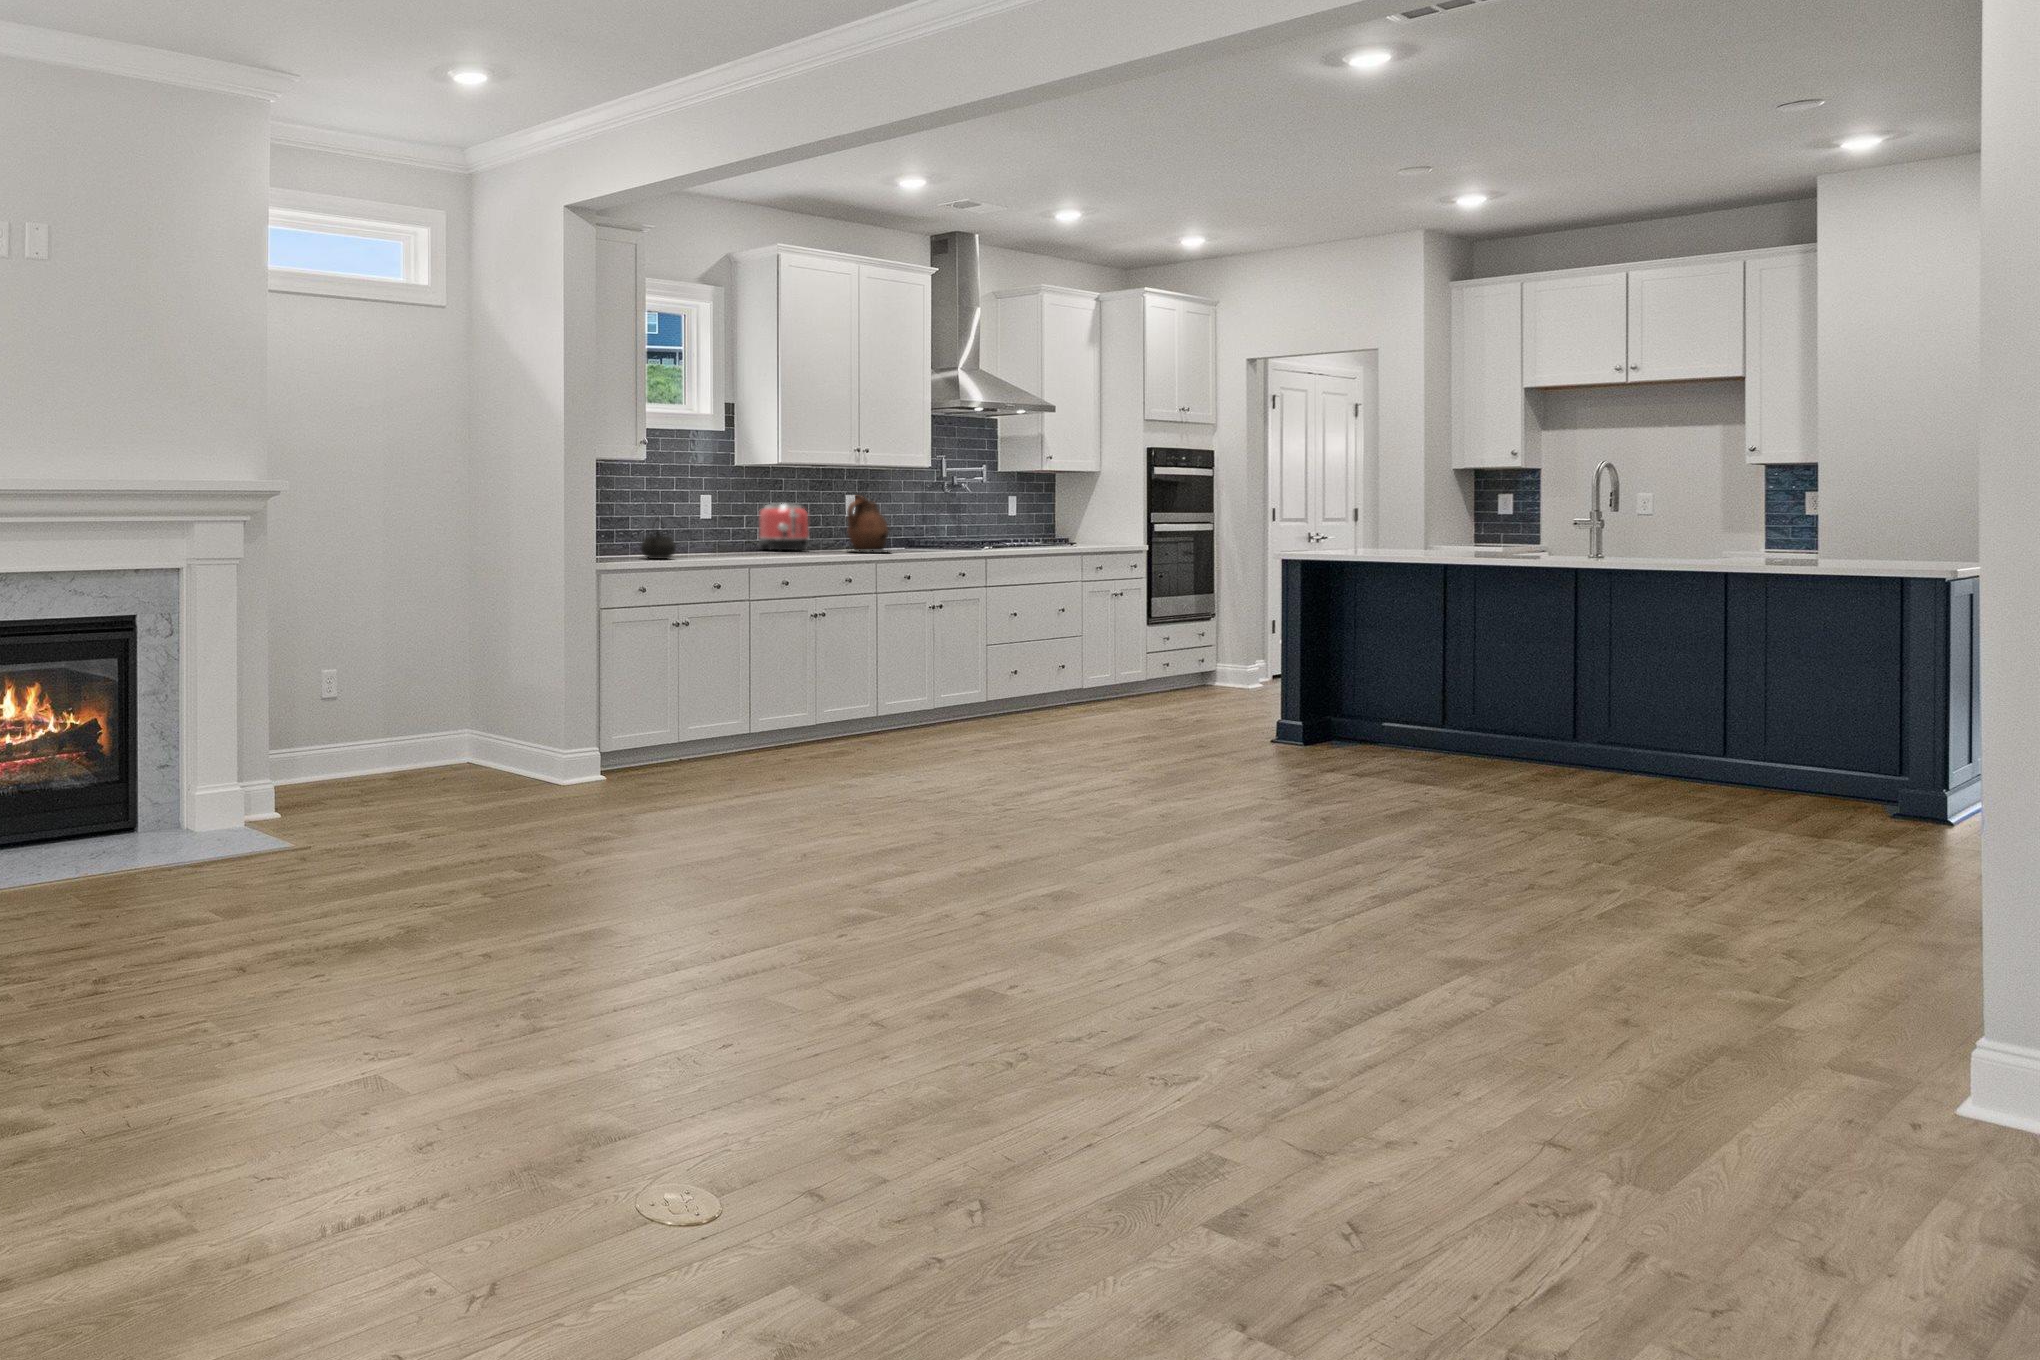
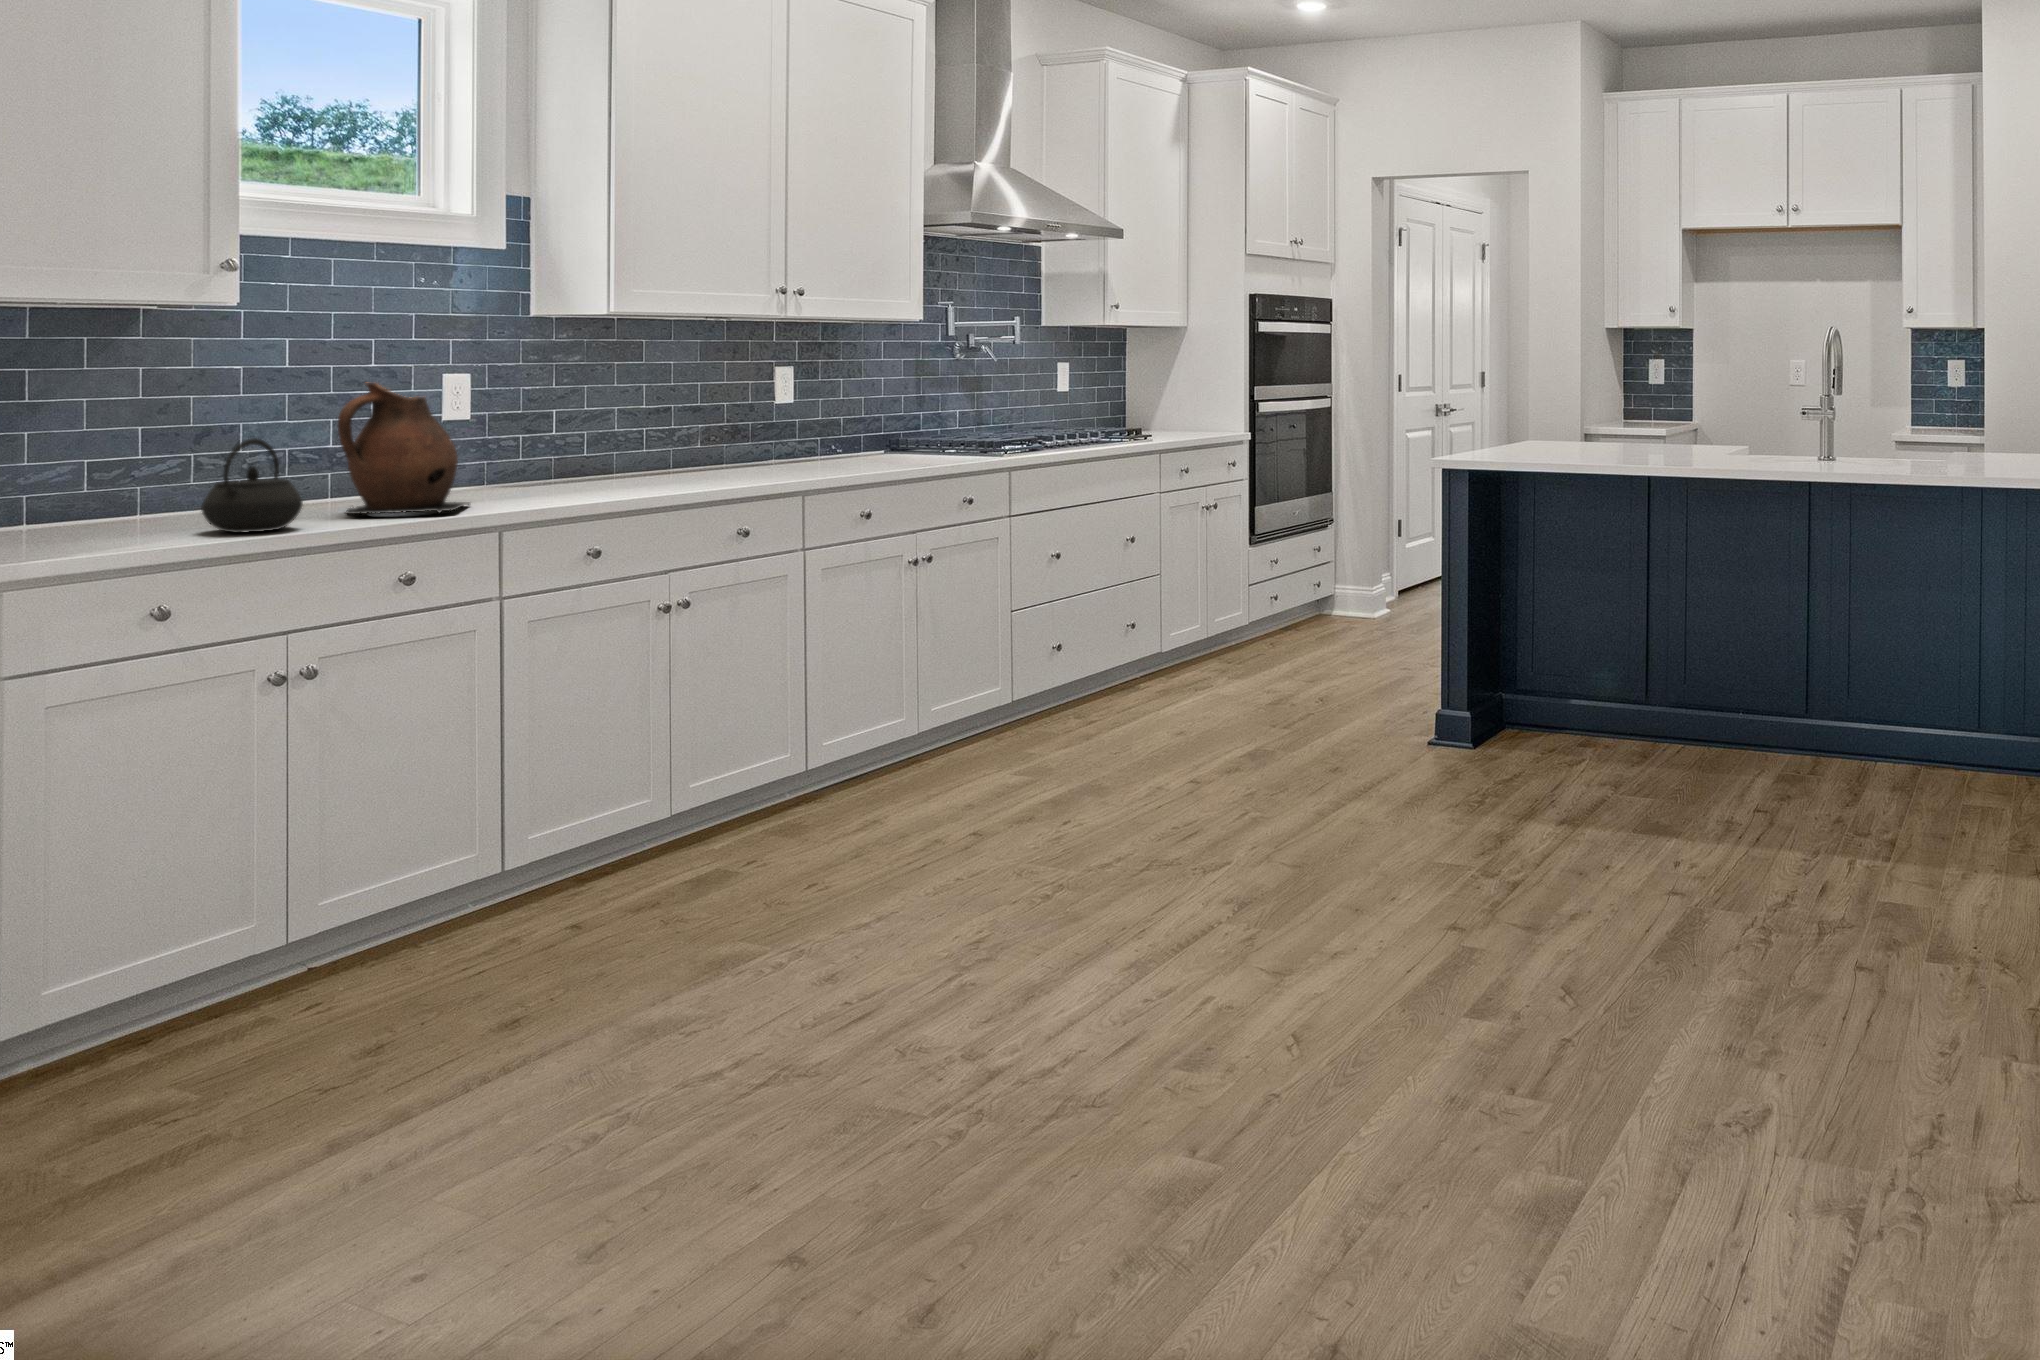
ceramic pitcher: present [847,496,888,551] -> present [338,383,470,514]
toaster: present [758,504,808,551] -> none [581,389,685,478]

